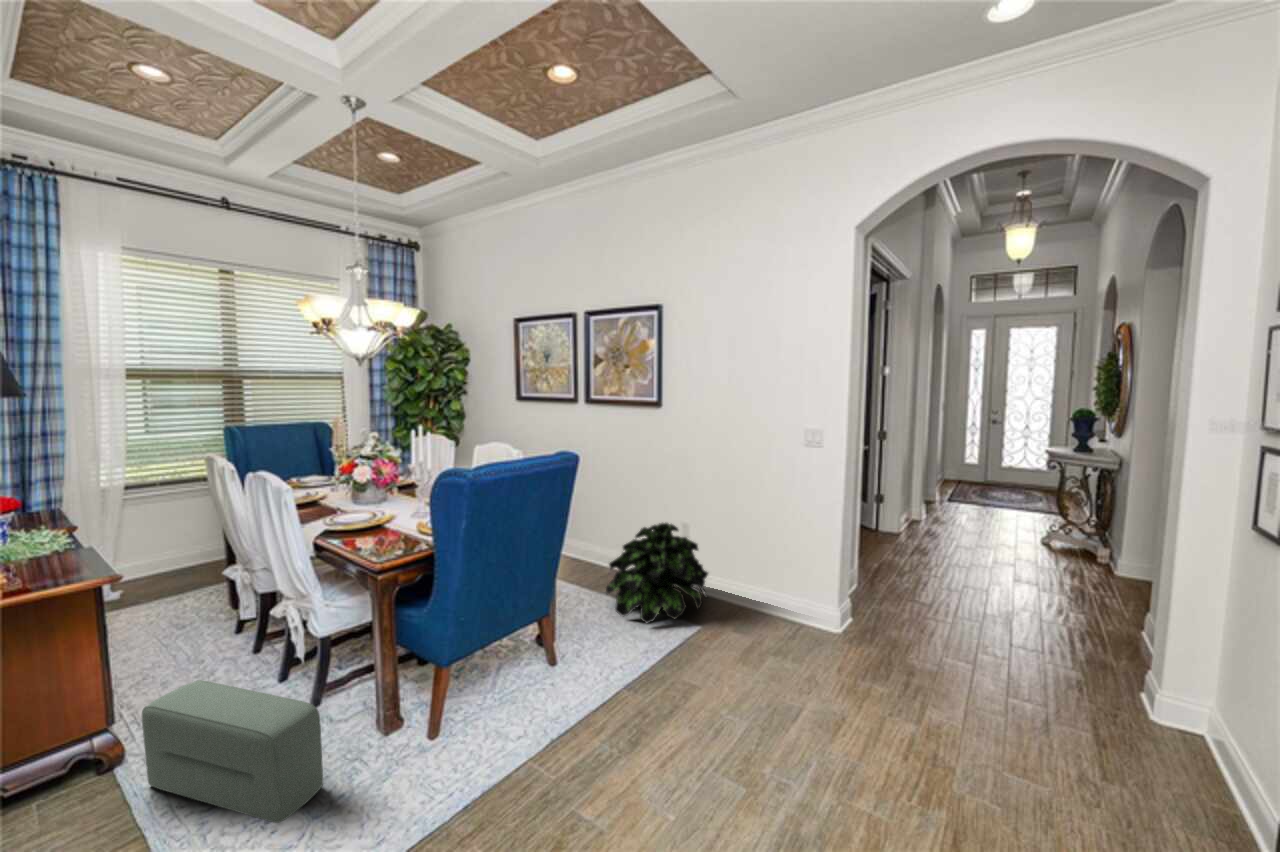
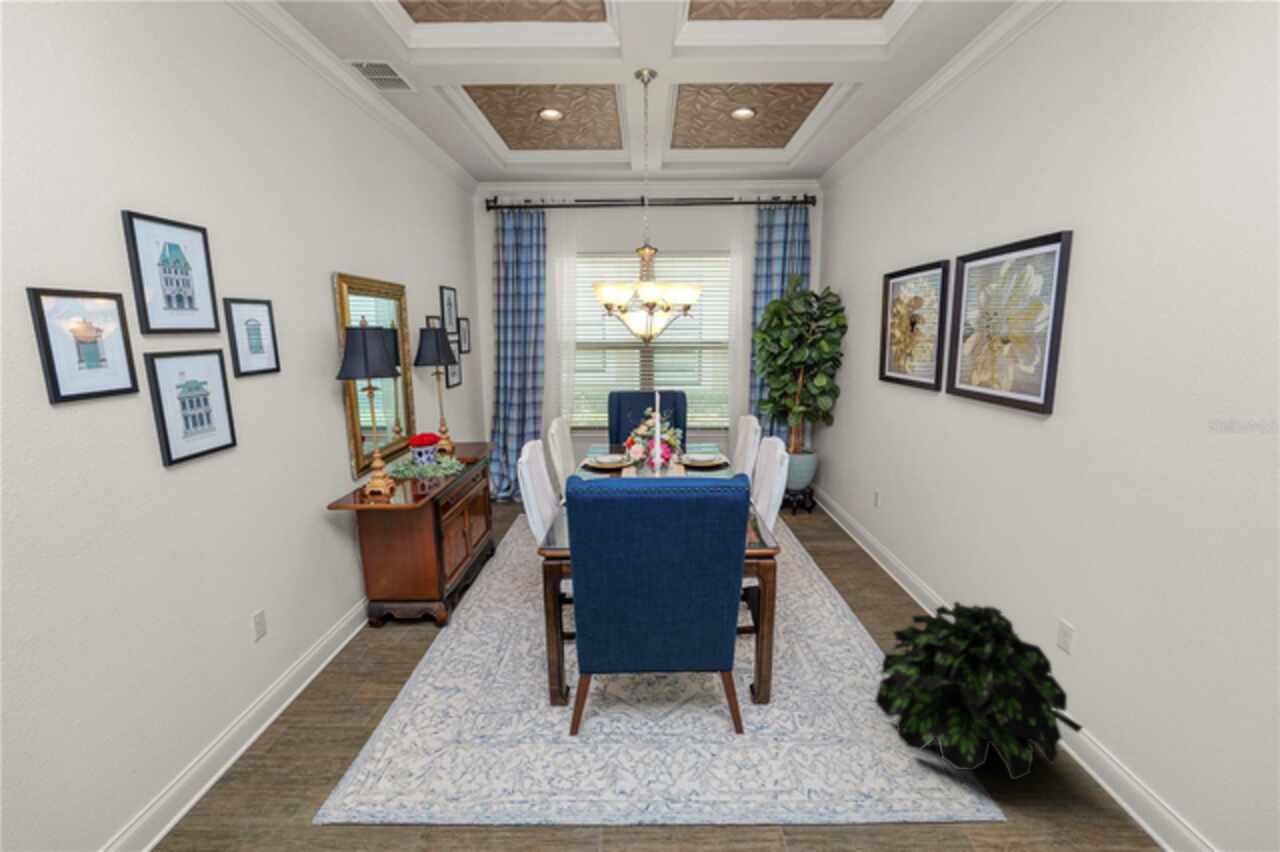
pouf: present [142,680,323,823] -> none [432,591,484,730]

